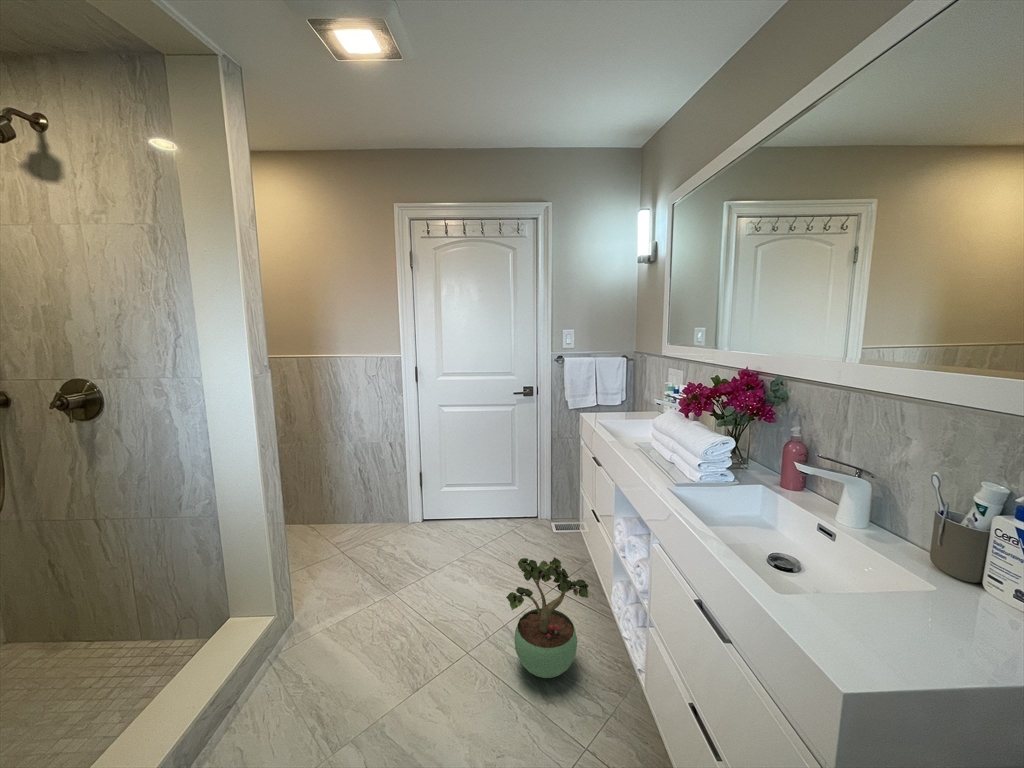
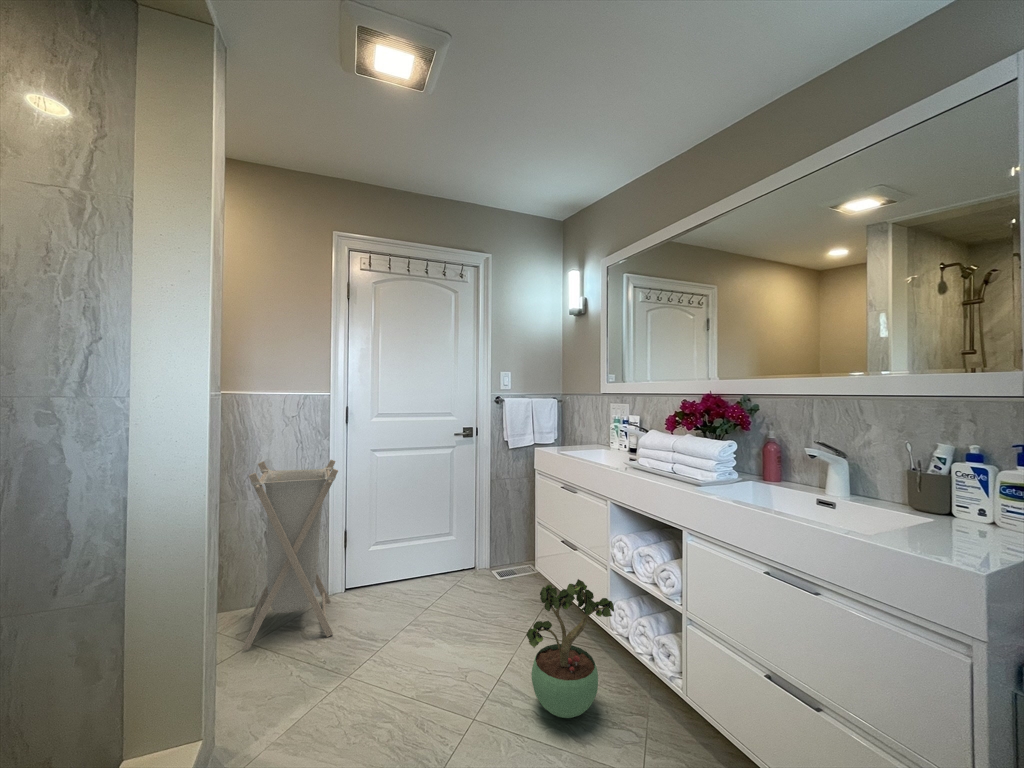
laundry hamper: none [326,415,411,558] -> present [242,460,338,650]

